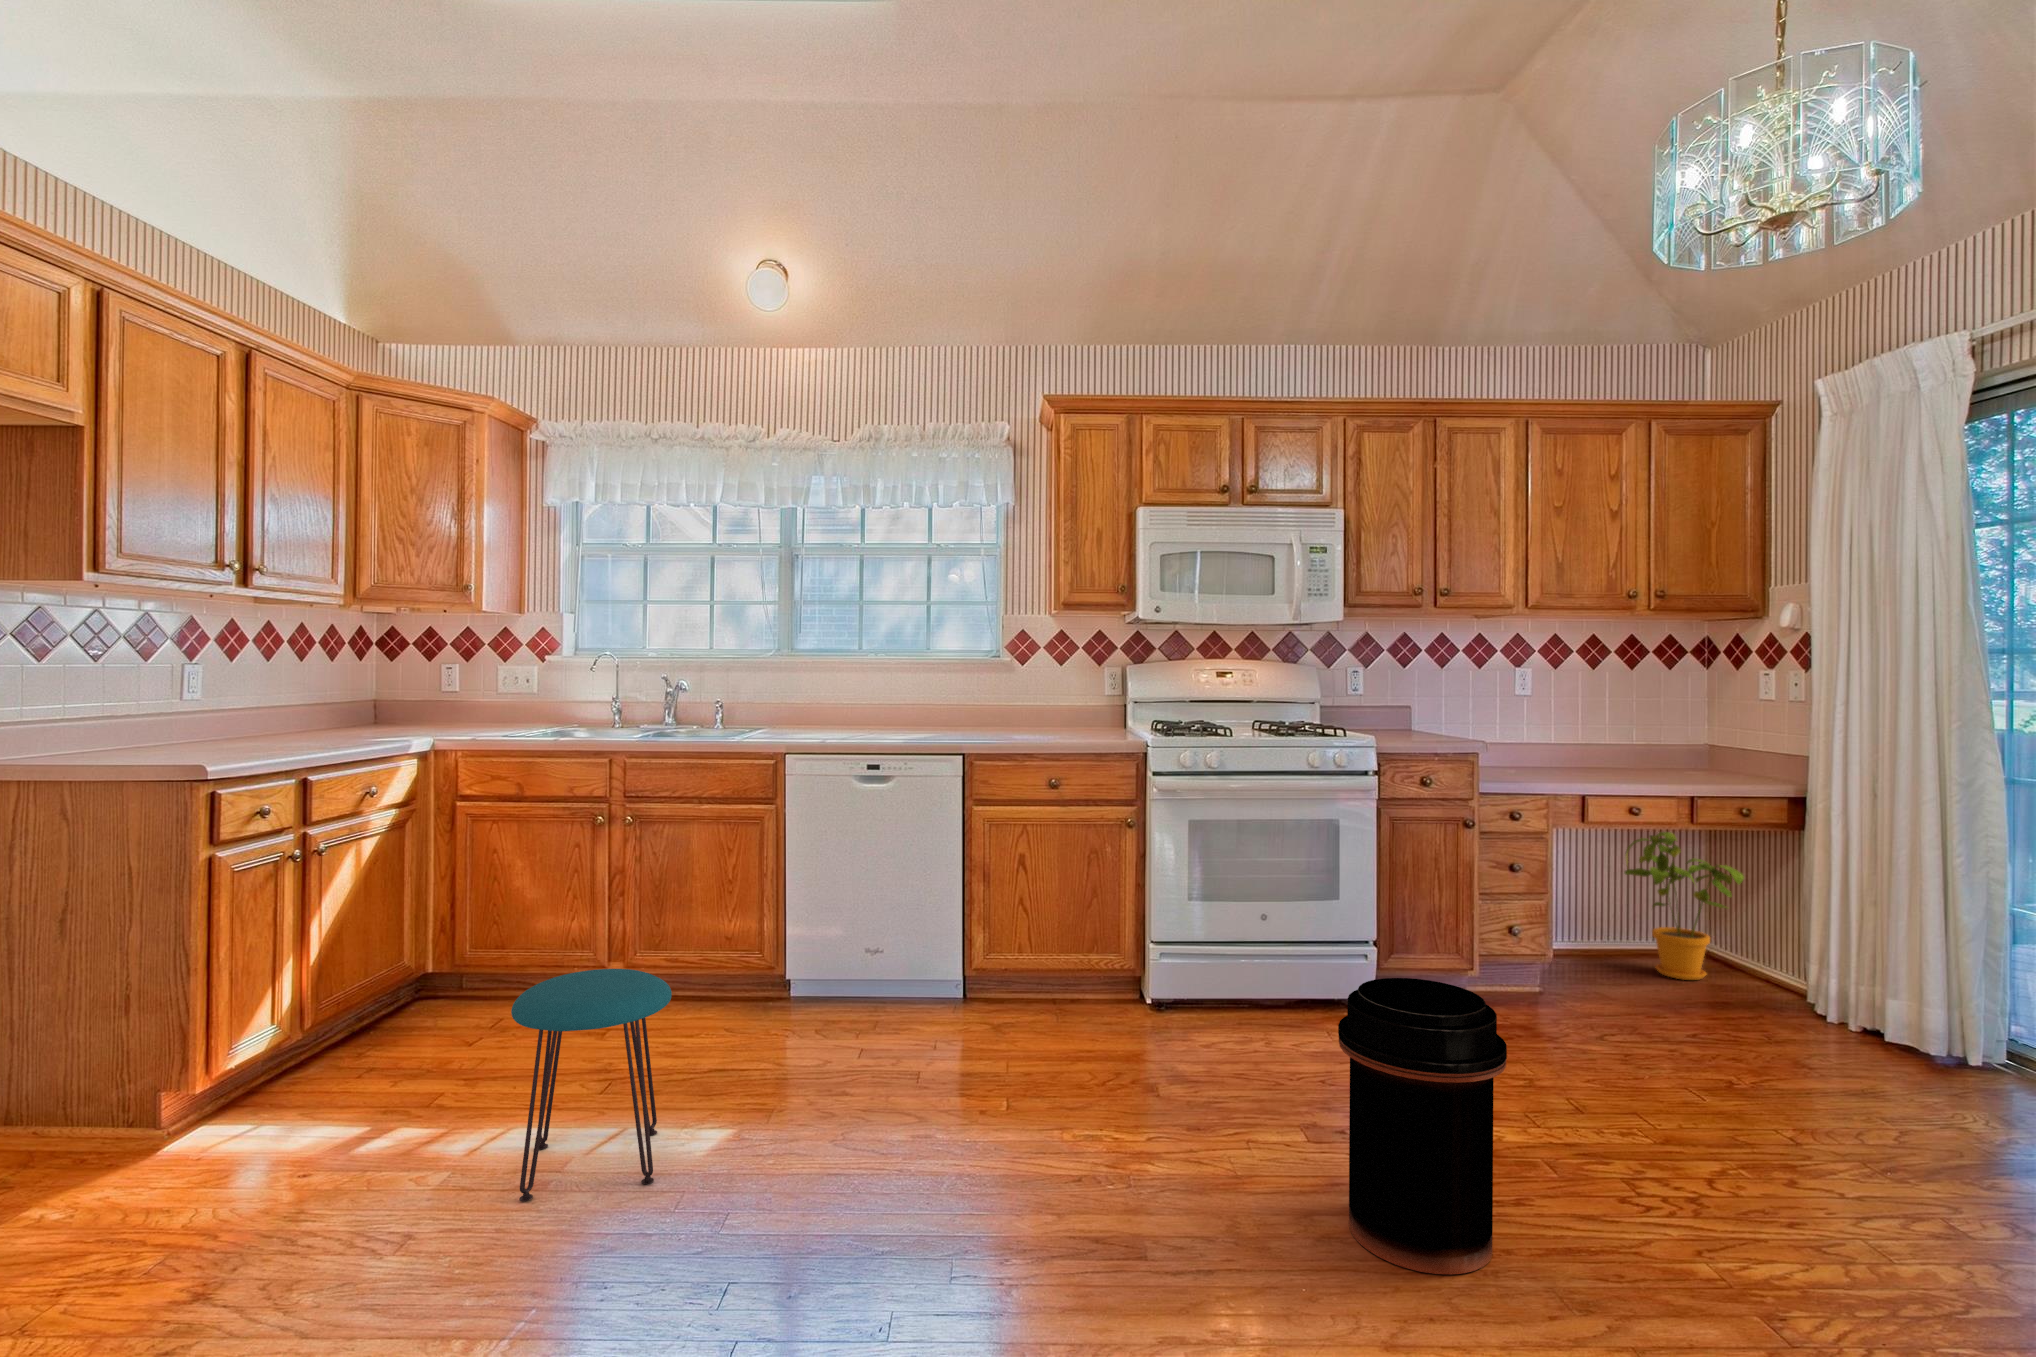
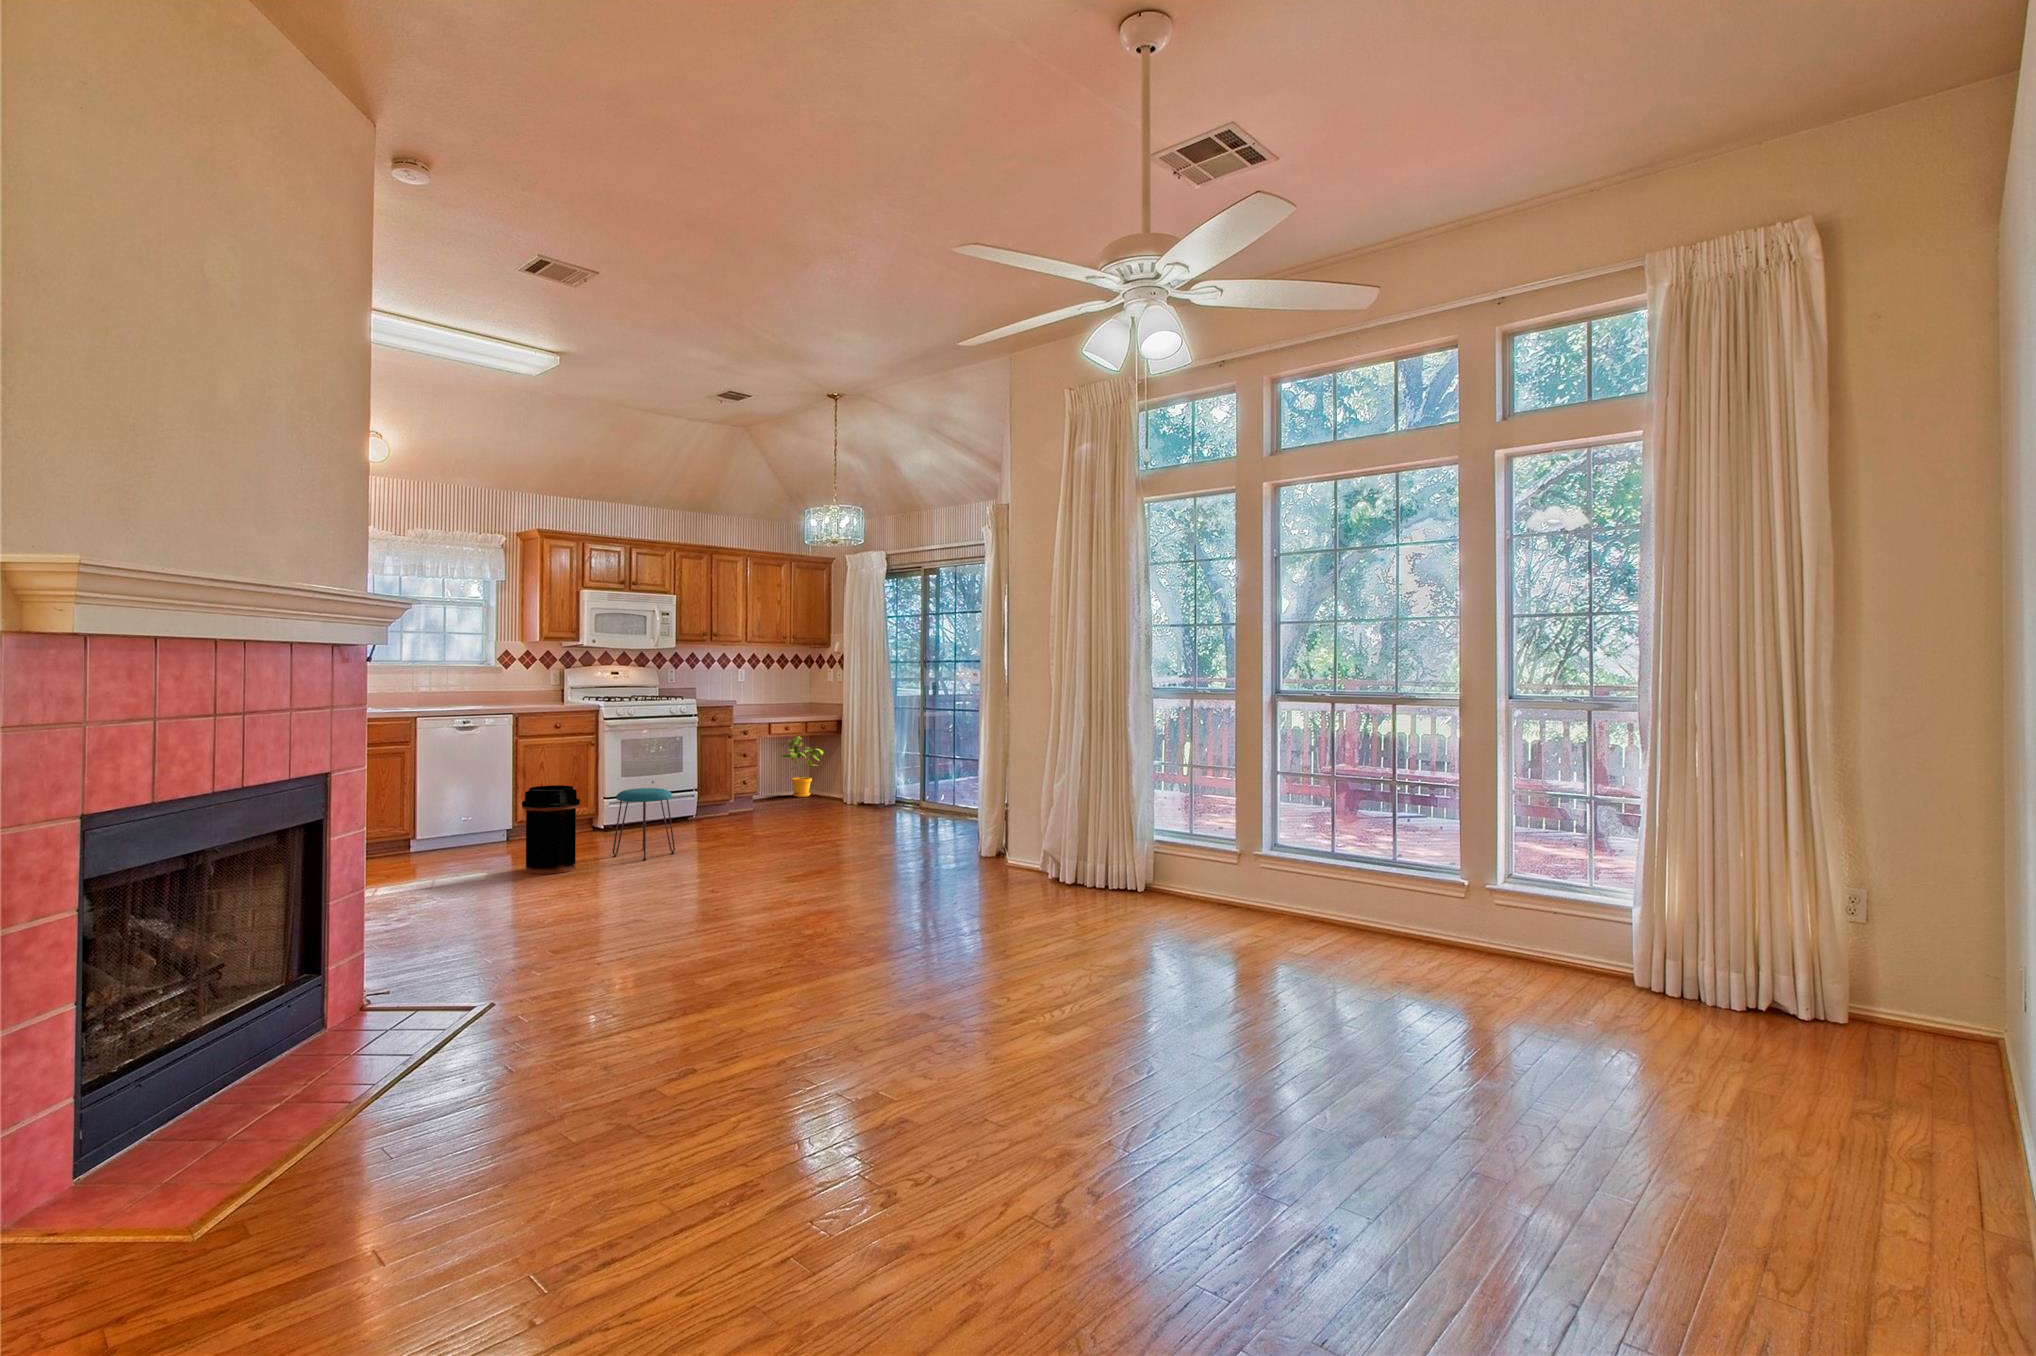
stool: present [511,969,672,1201] -> present [613,788,675,860]
trash can: present [1338,978,1507,1274] -> present [522,785,580,874]

